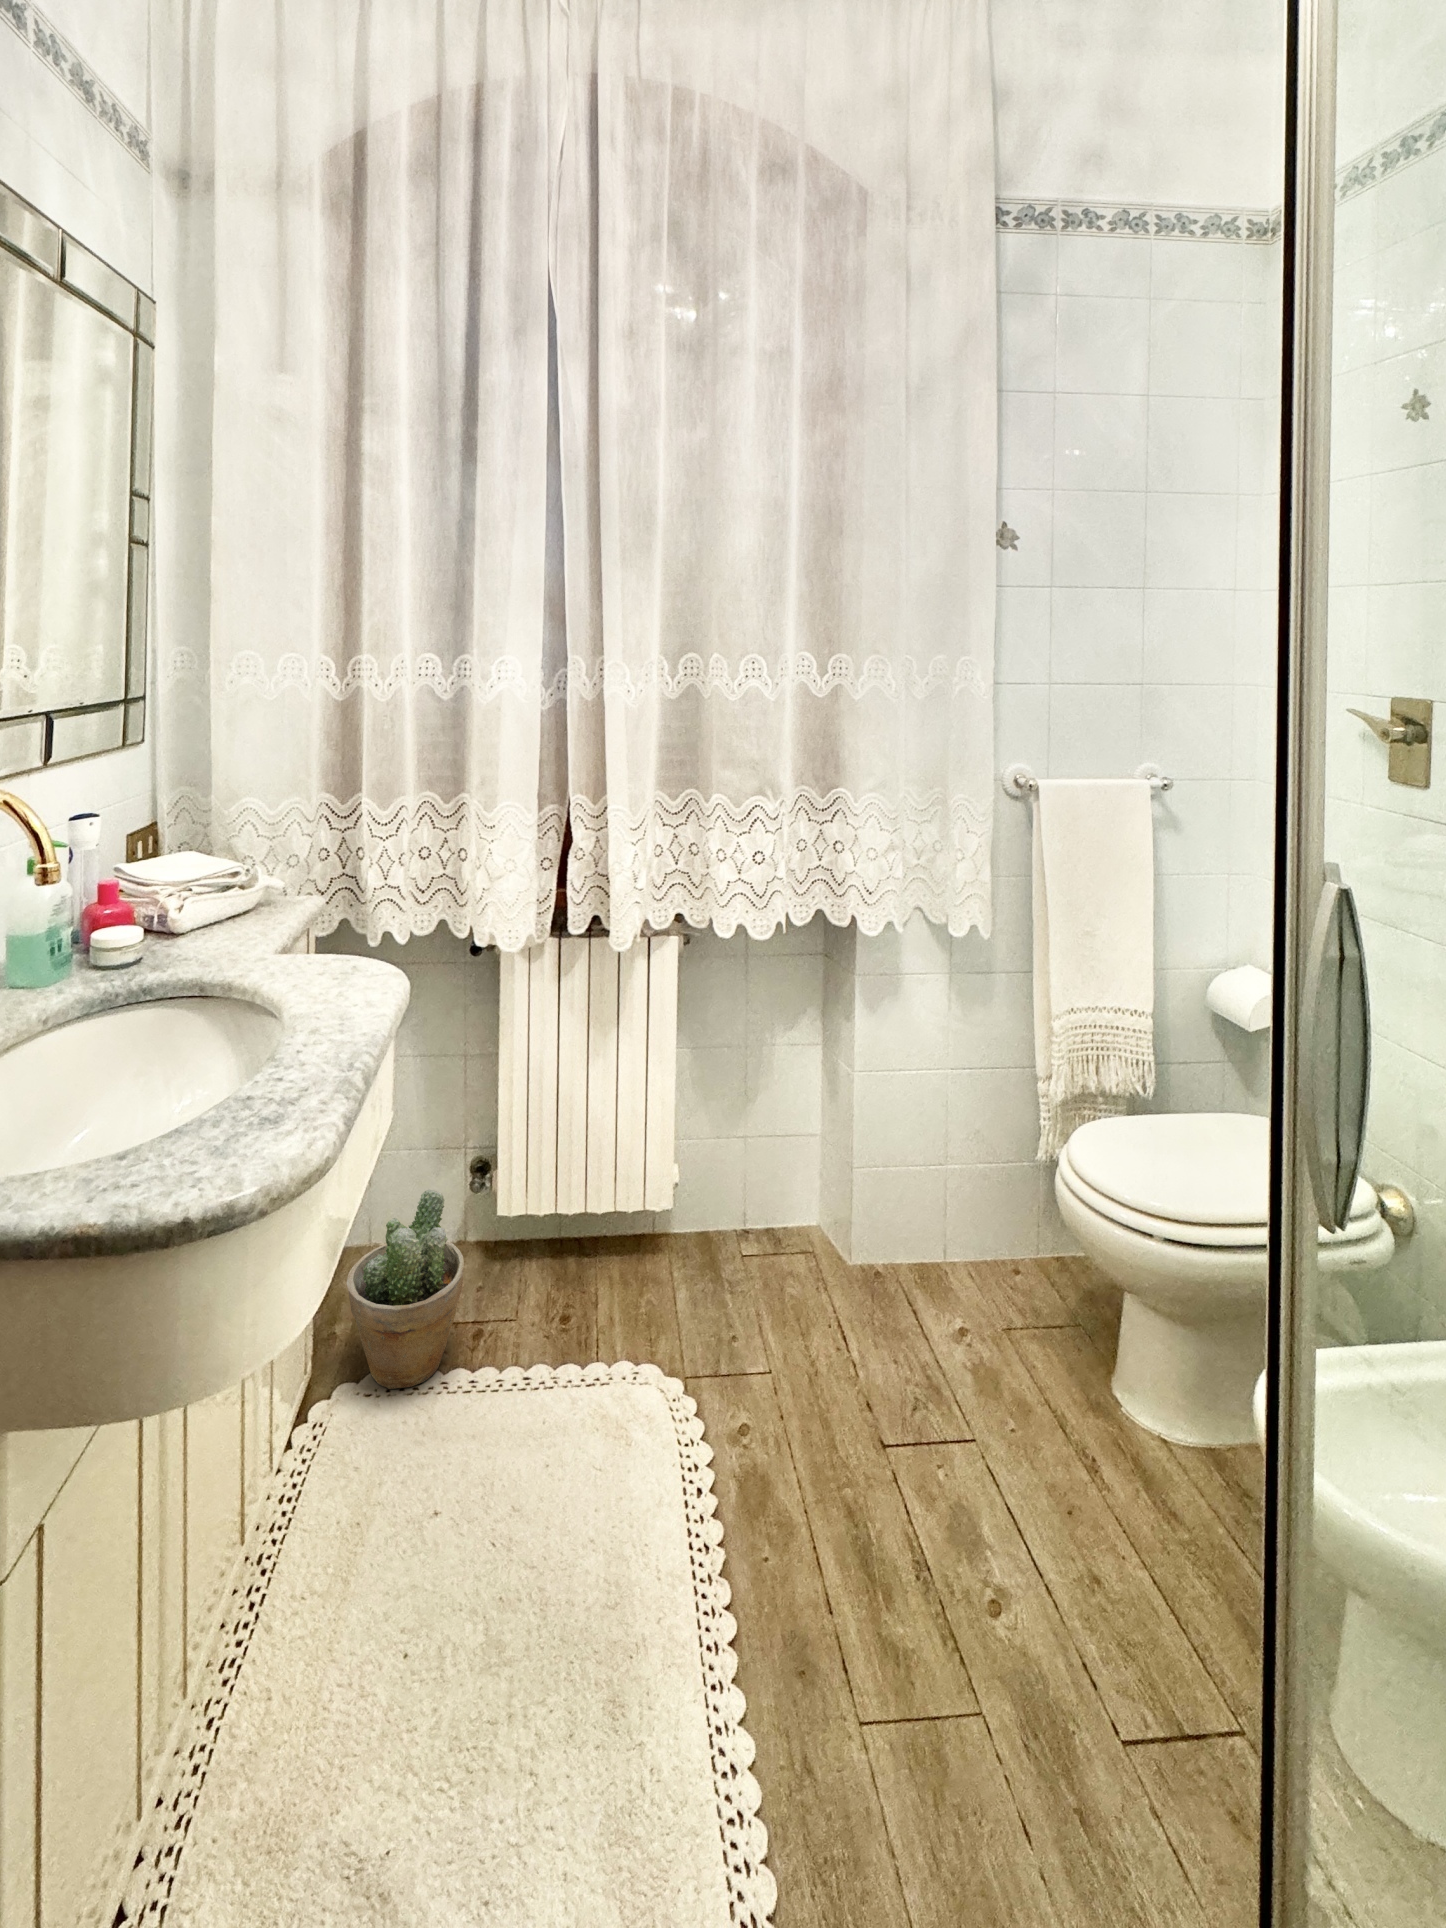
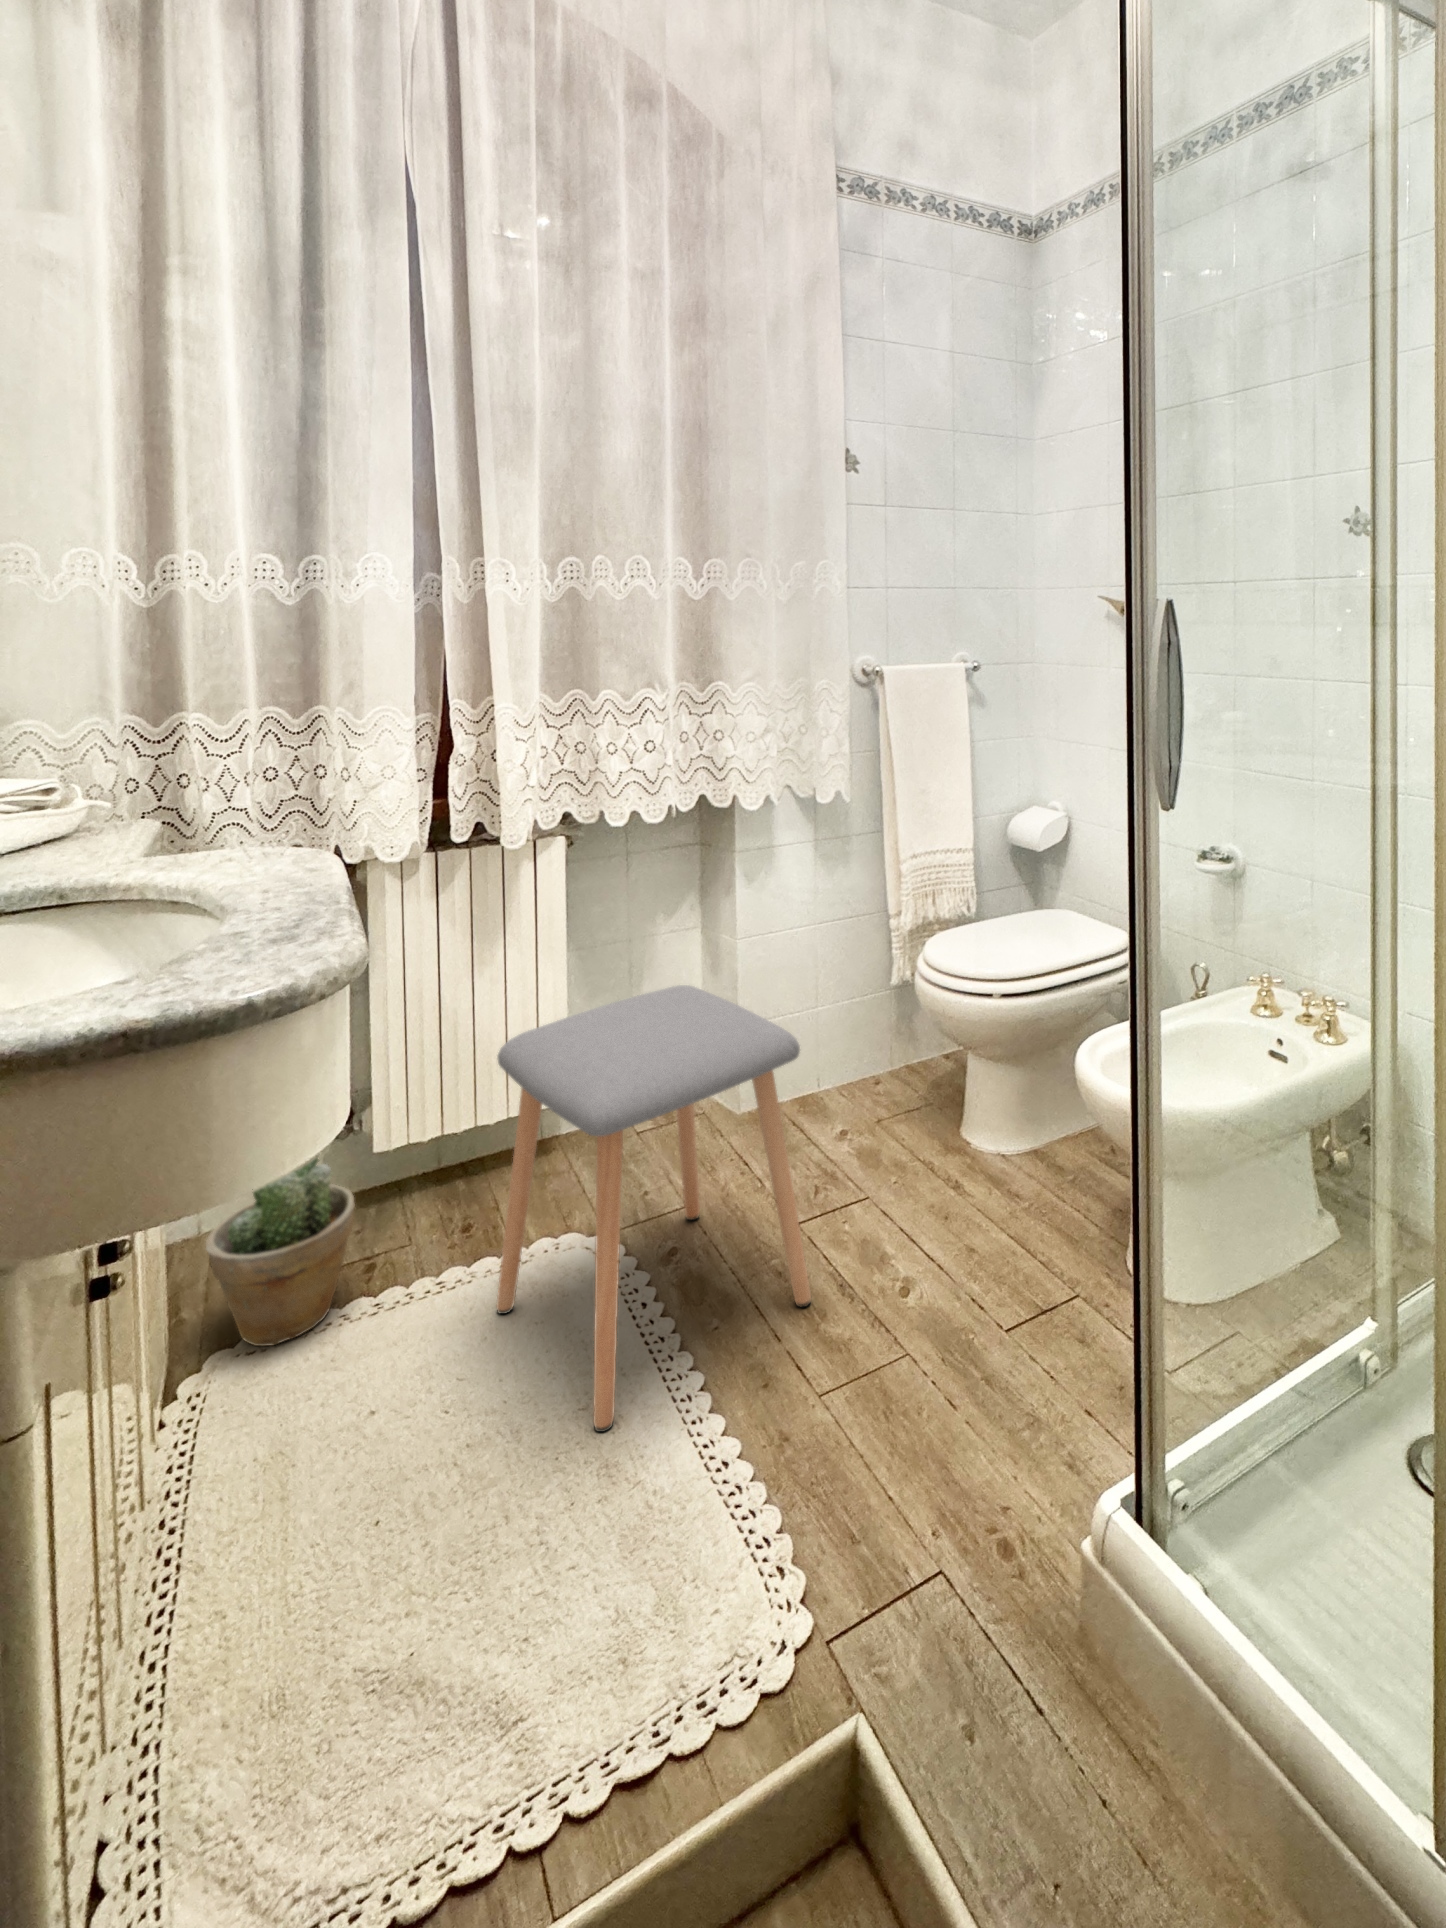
stool: none [567,1133,880,1653] -> present [496,985,811,1432]

